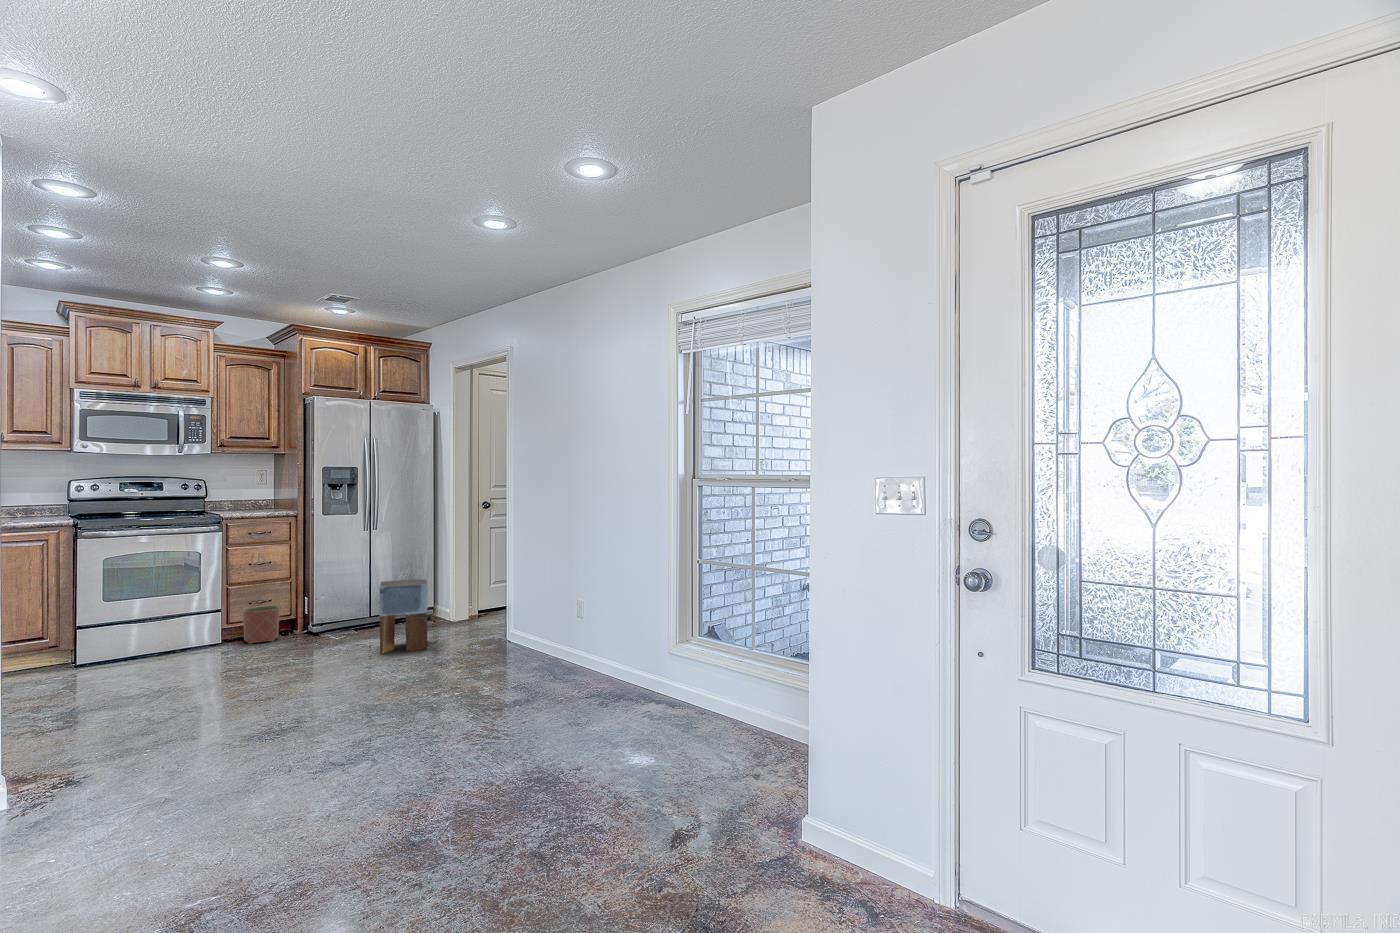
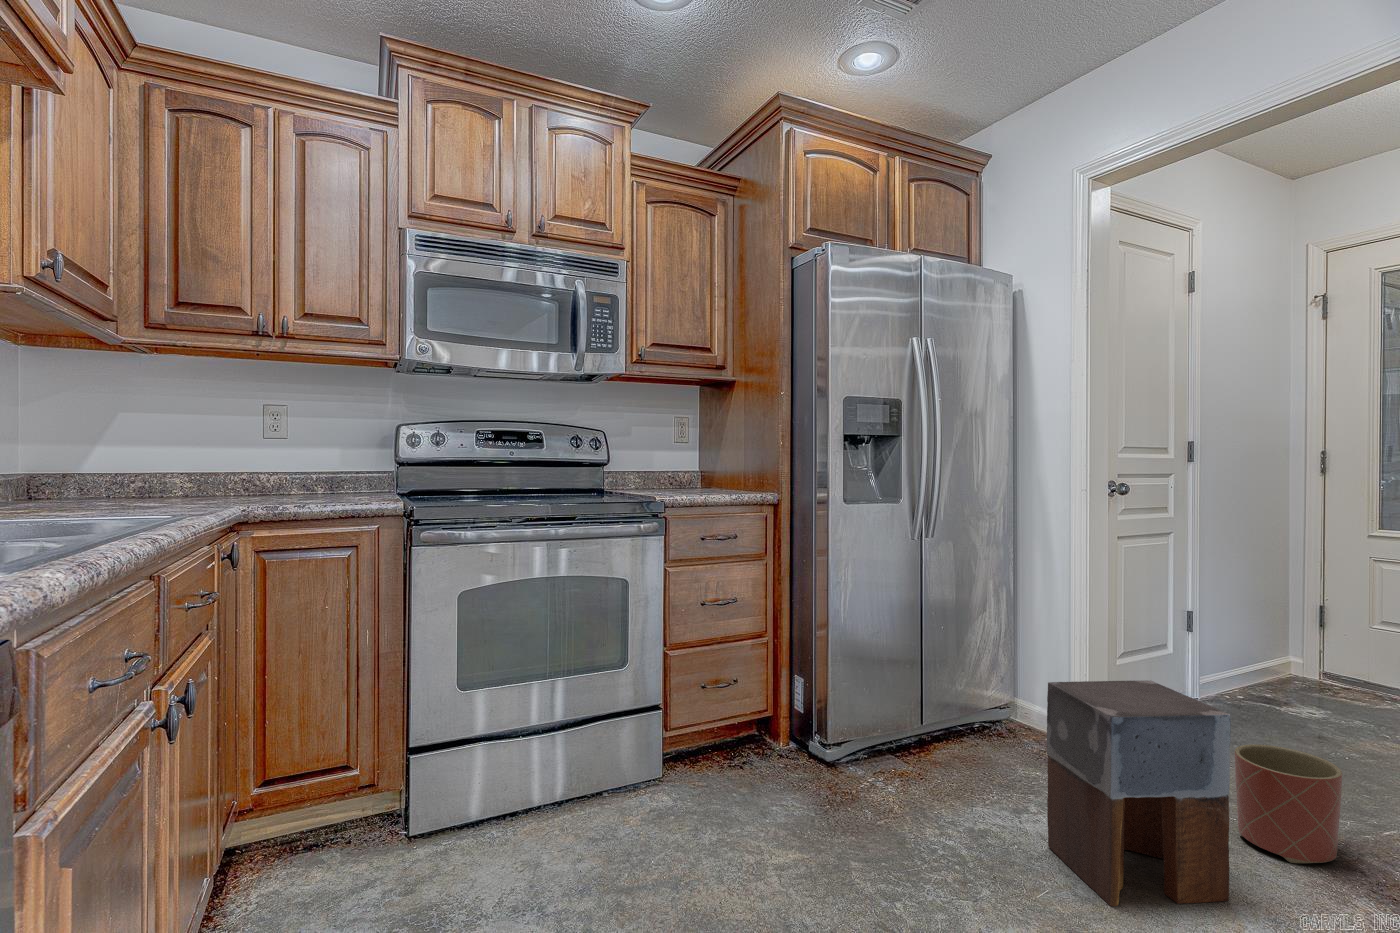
planter: present [243,606,280,644] -> present [1235,744,1342,863]

